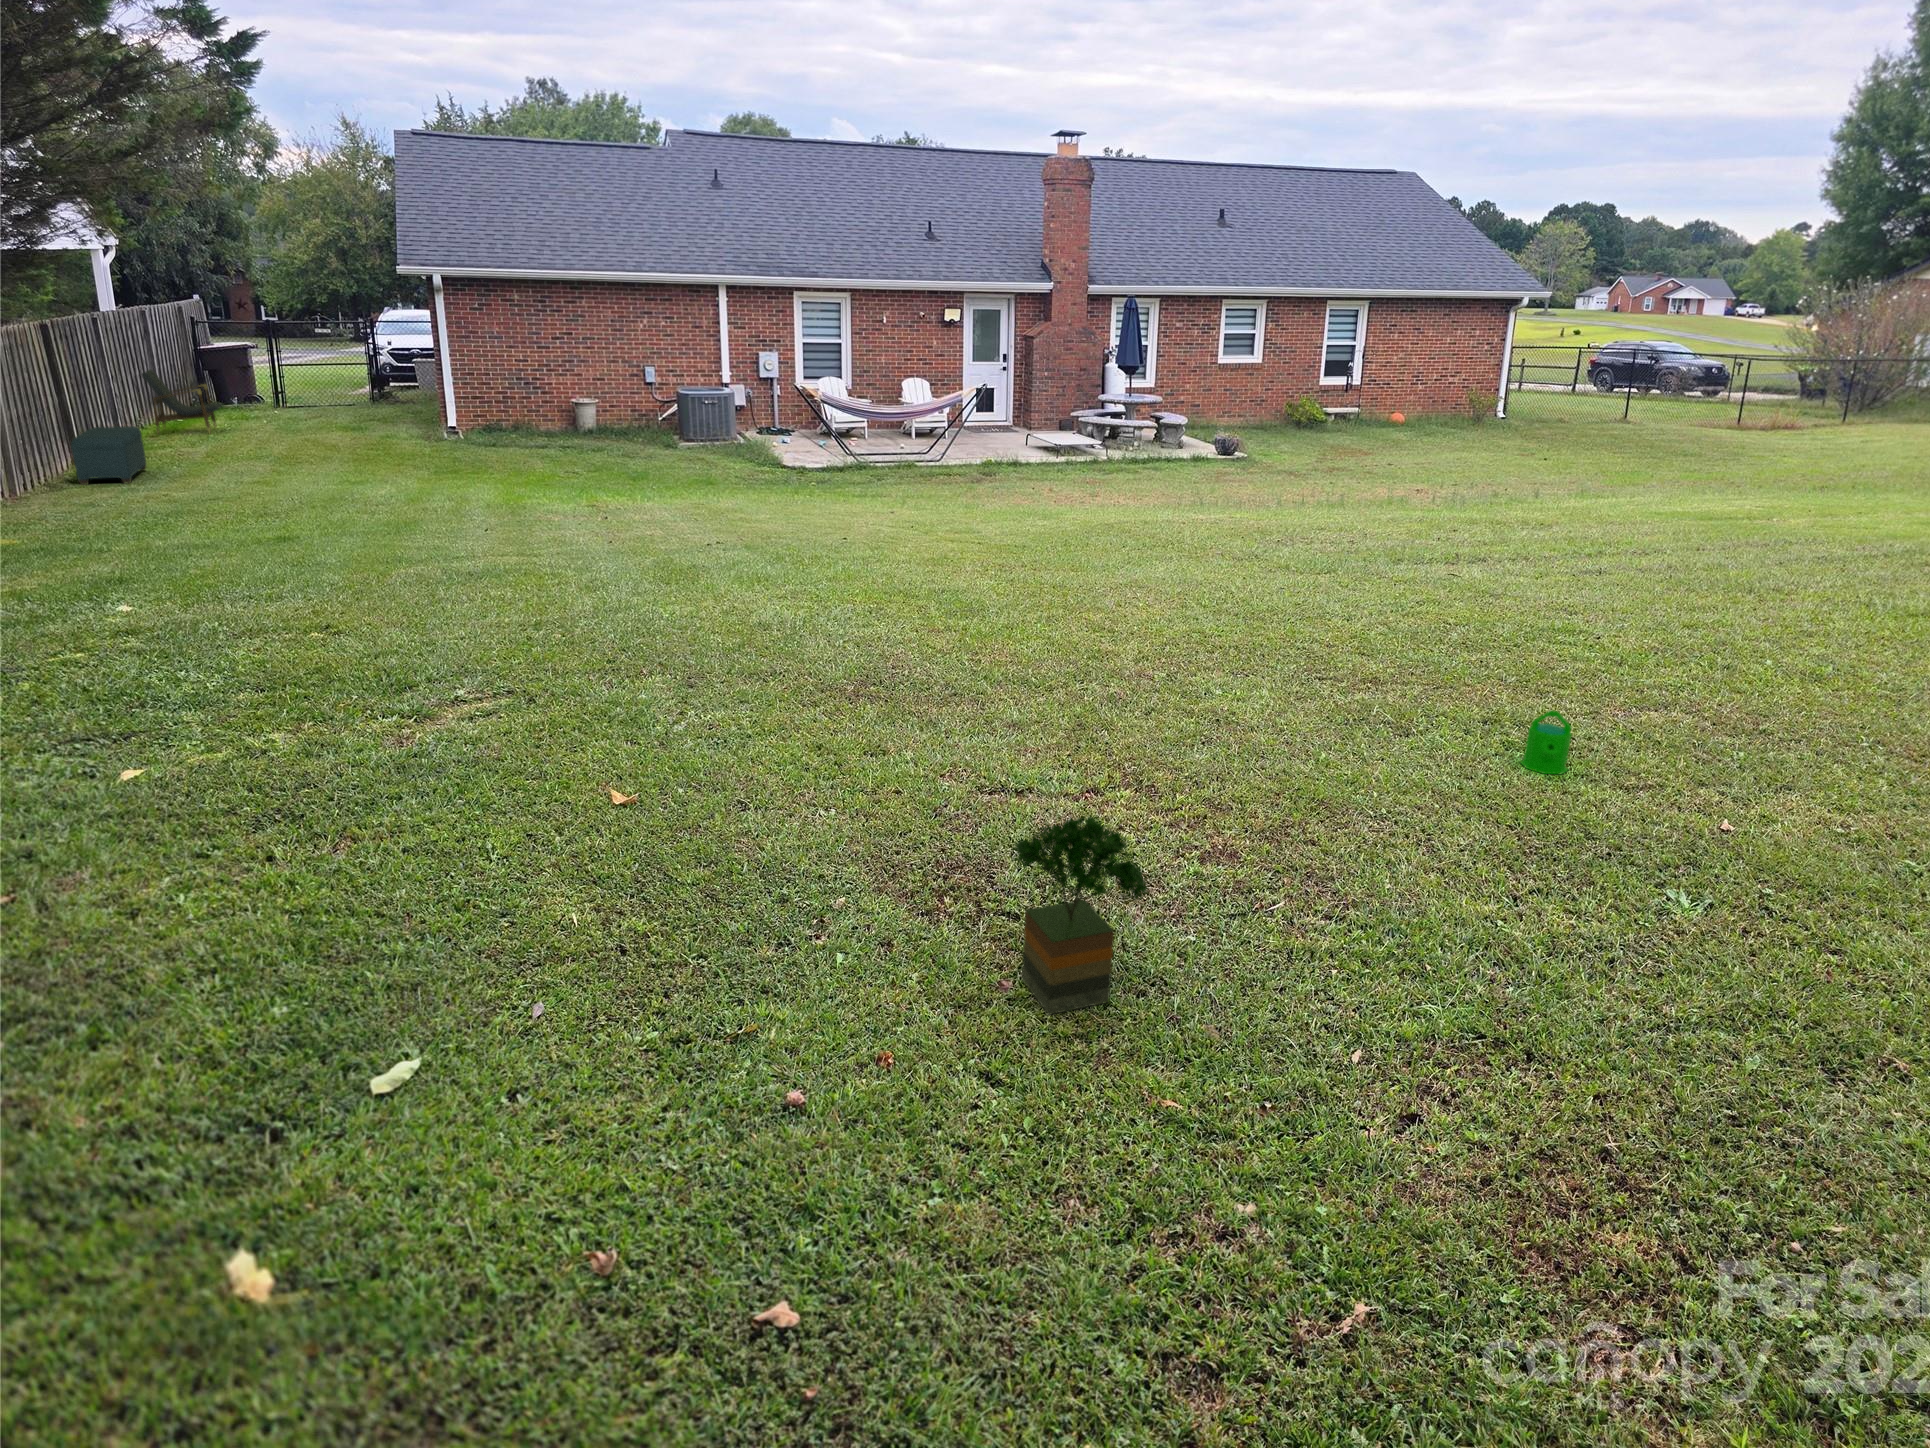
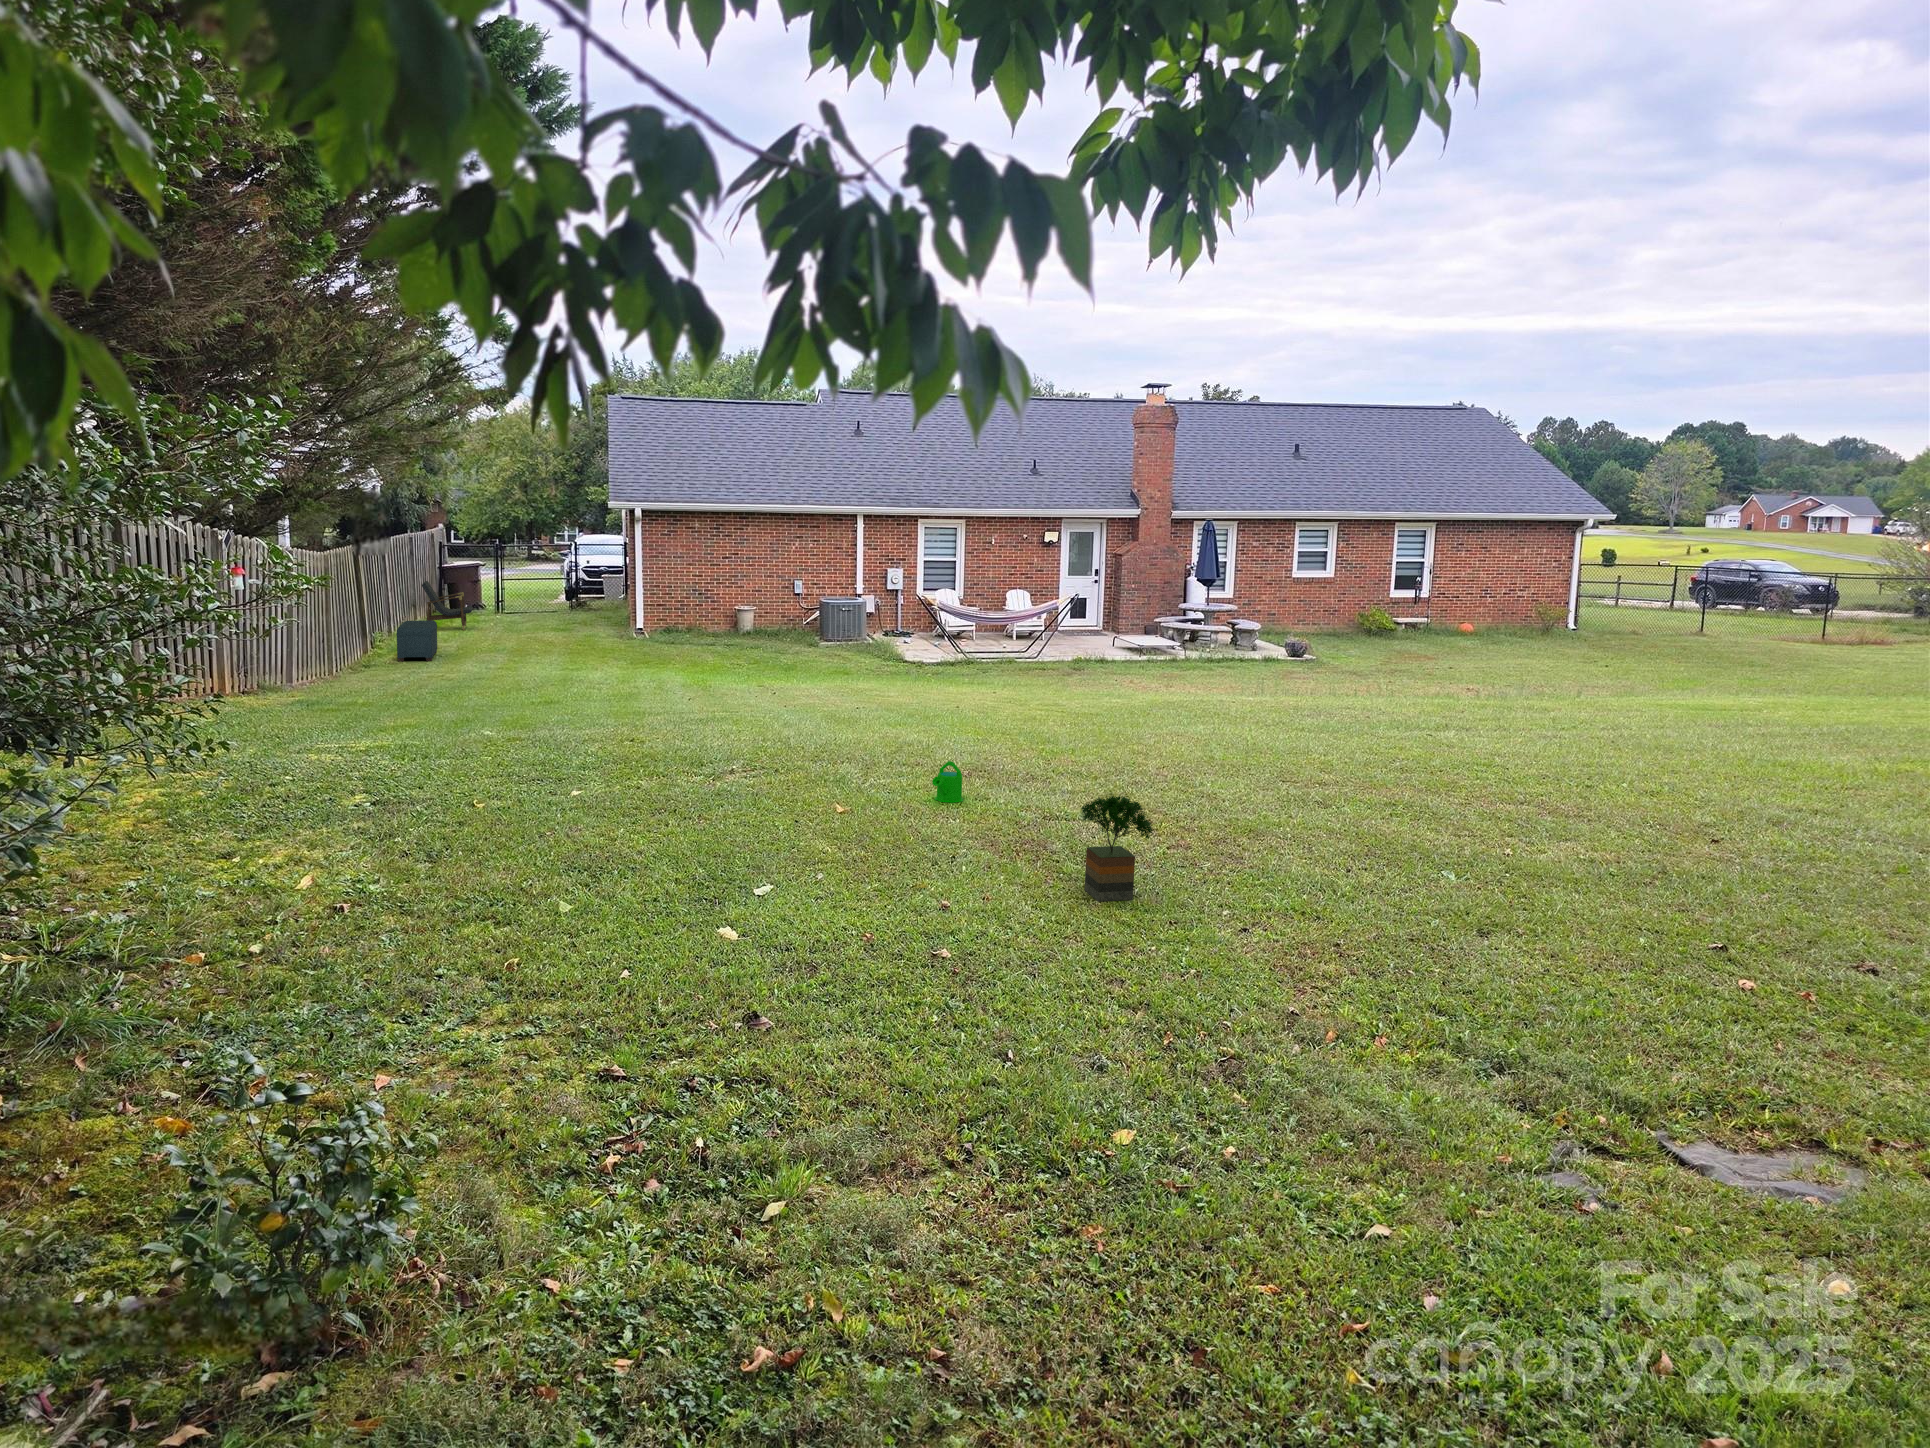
watering can: present [1520,710,1572,774] -> present [932,761,964,803]

